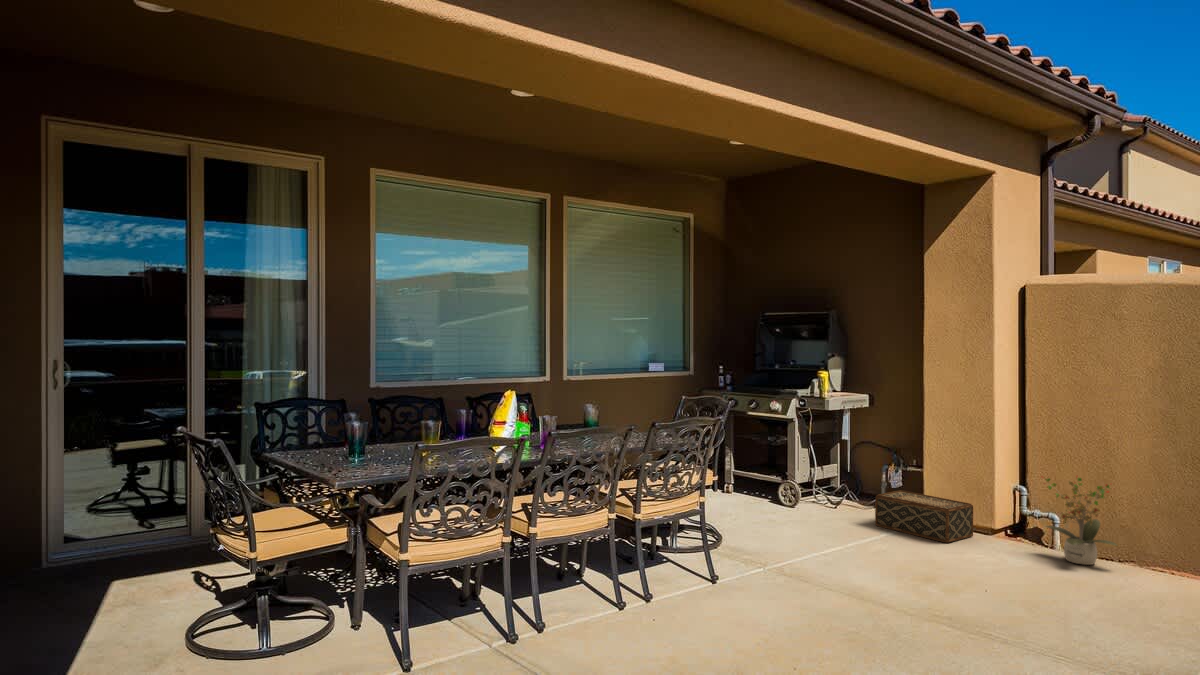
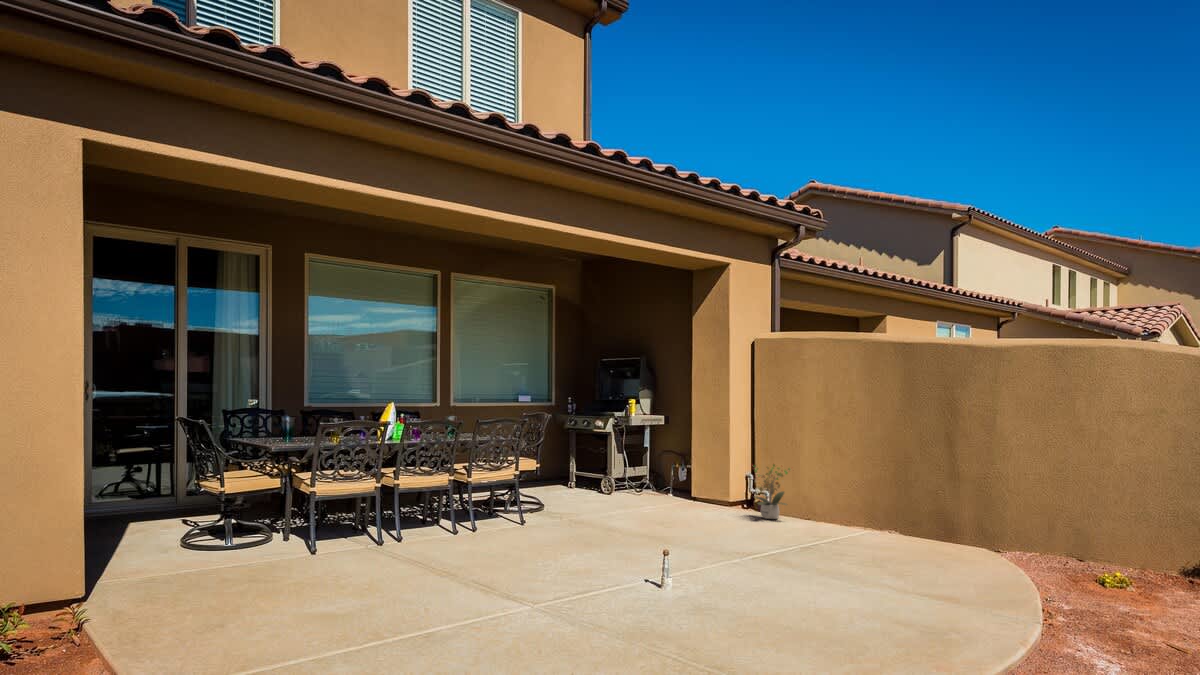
woven basket: present [875,490,973,543] -> none [657,481,717,511]

